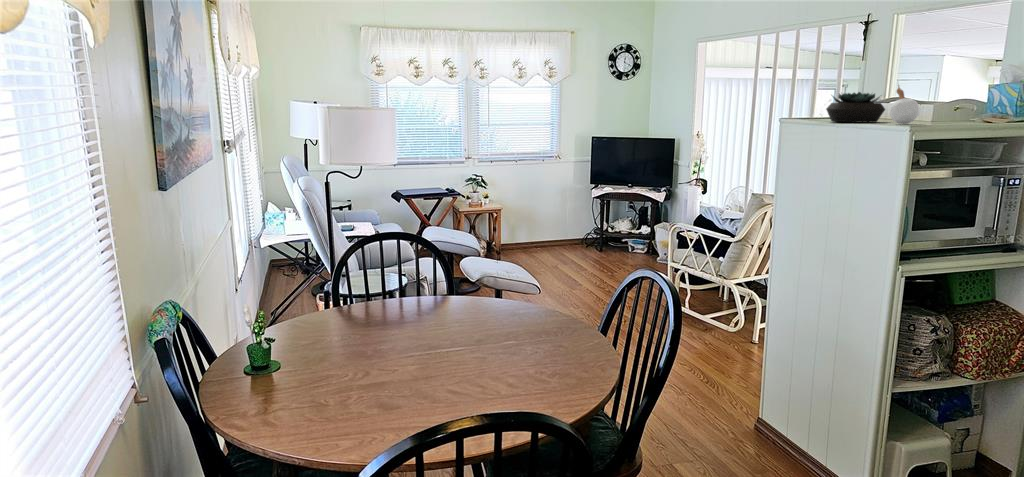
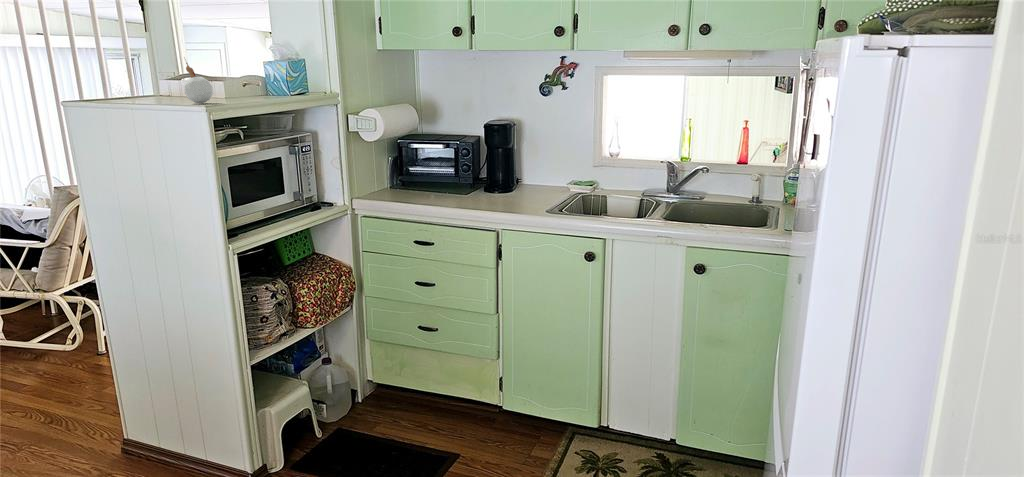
succulent plant: present [826,92,885,123] -> none [116,68,181,102]

